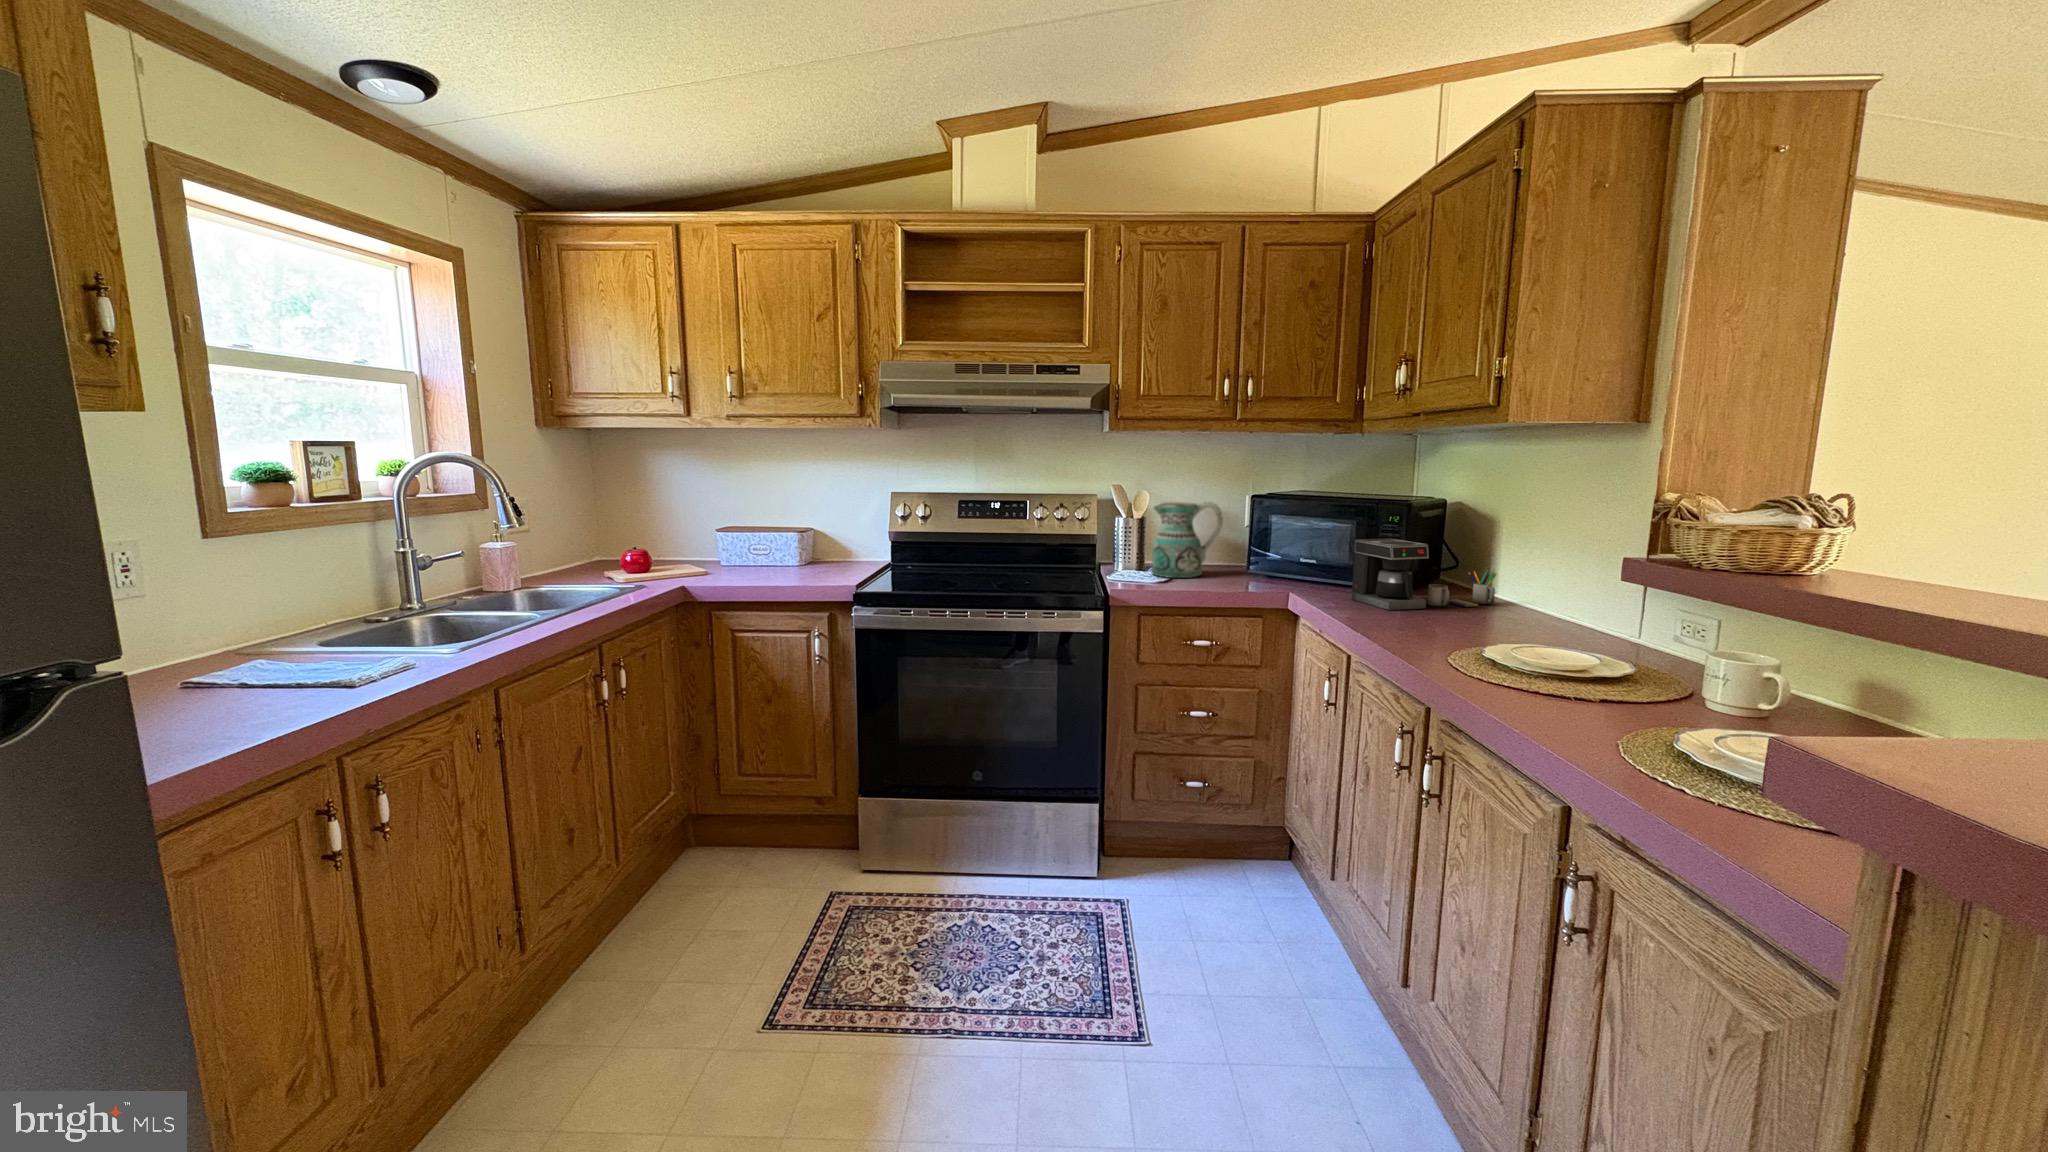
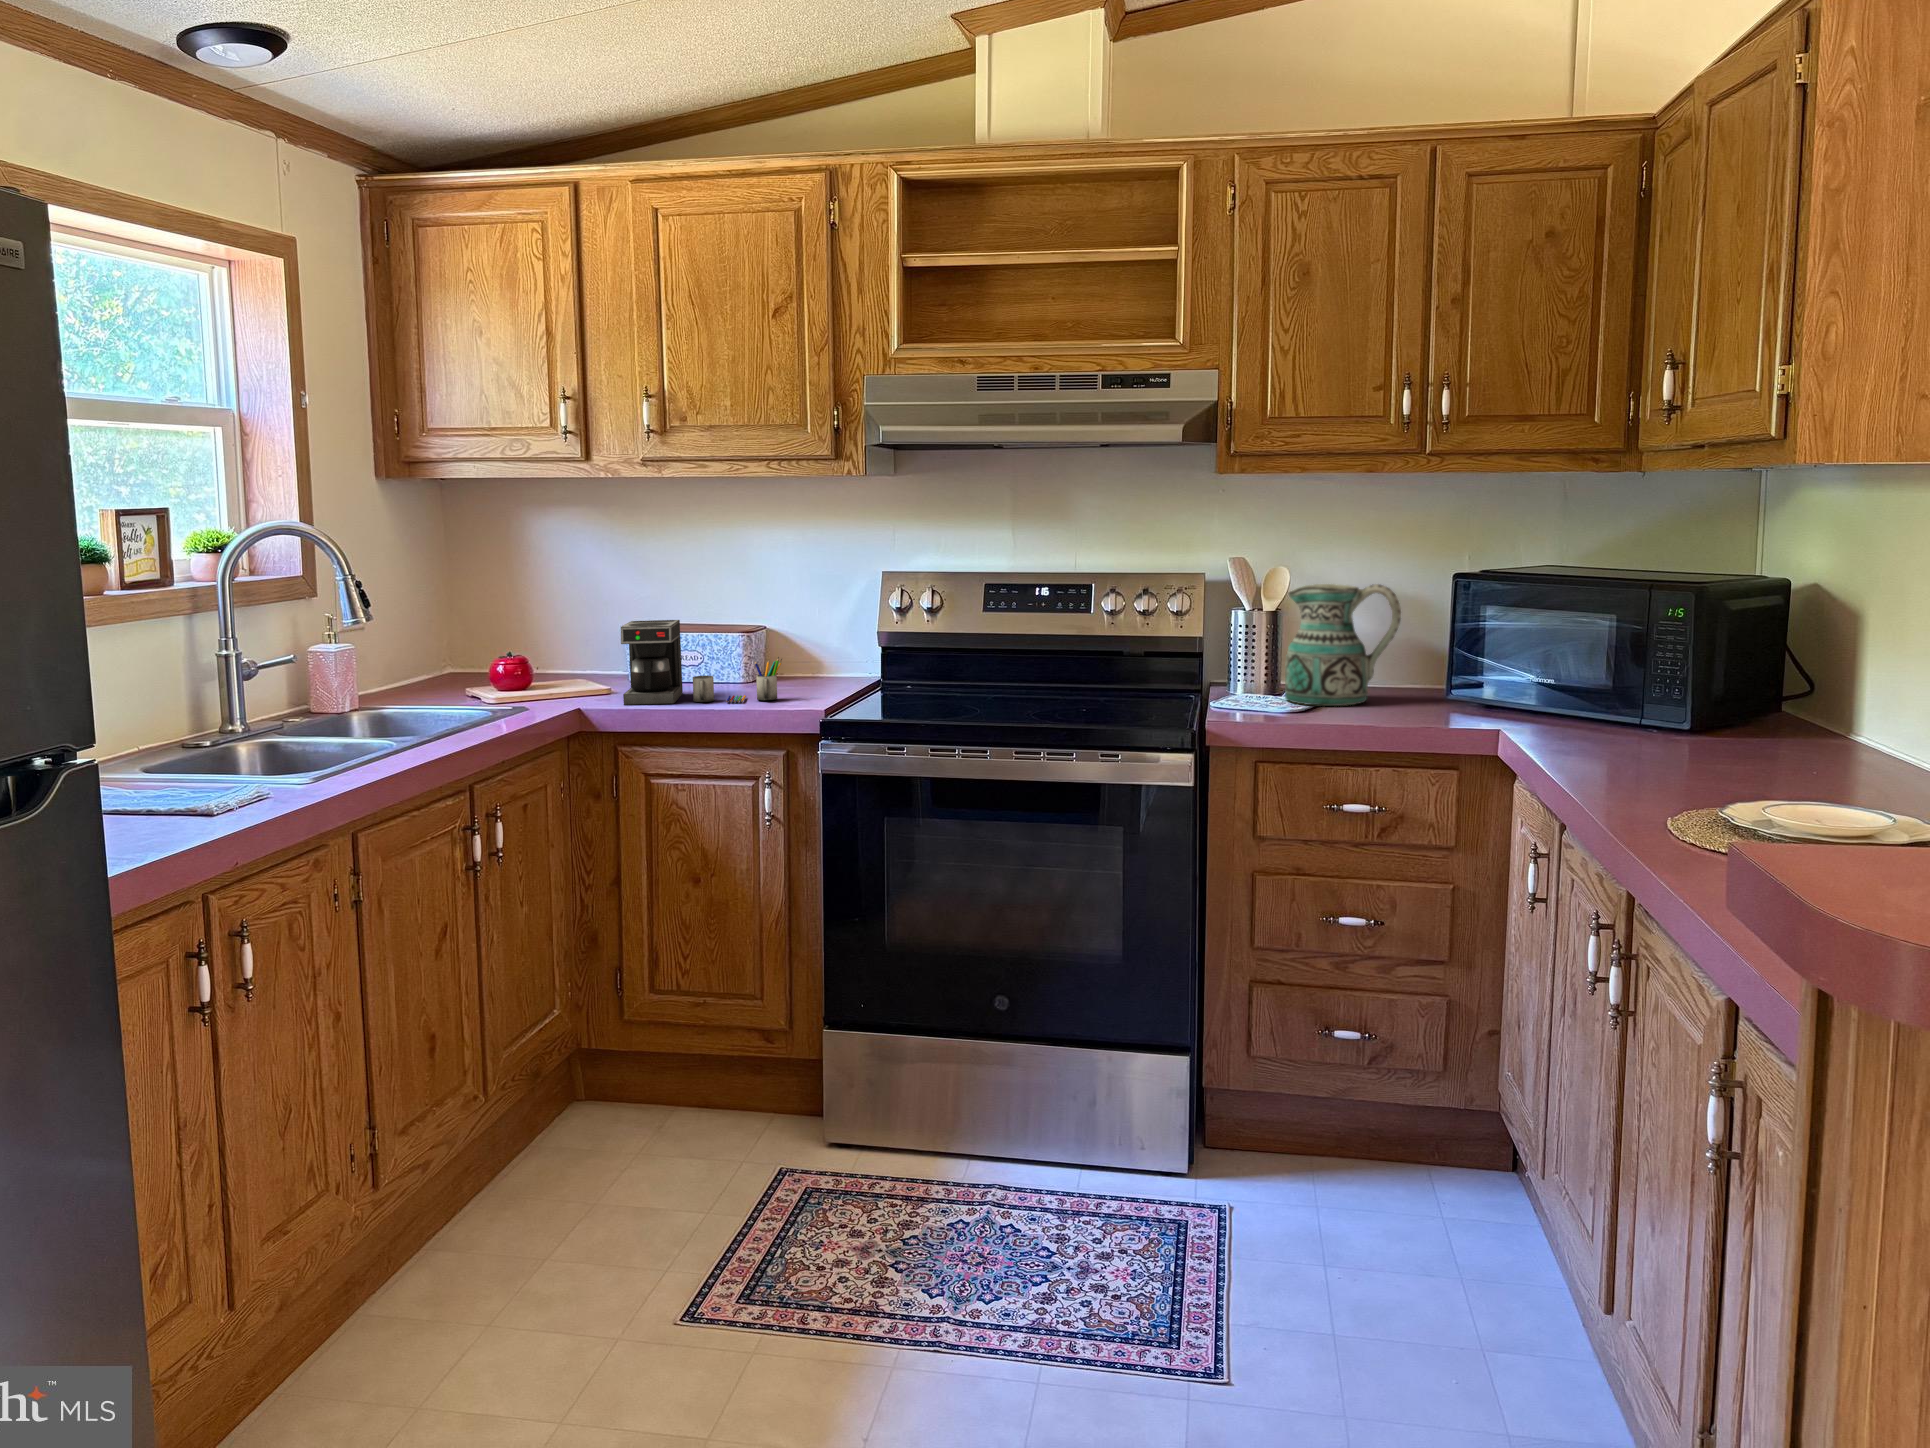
coffee maker: present [1352,538,1497,611] -> present [621,620,782,705]

